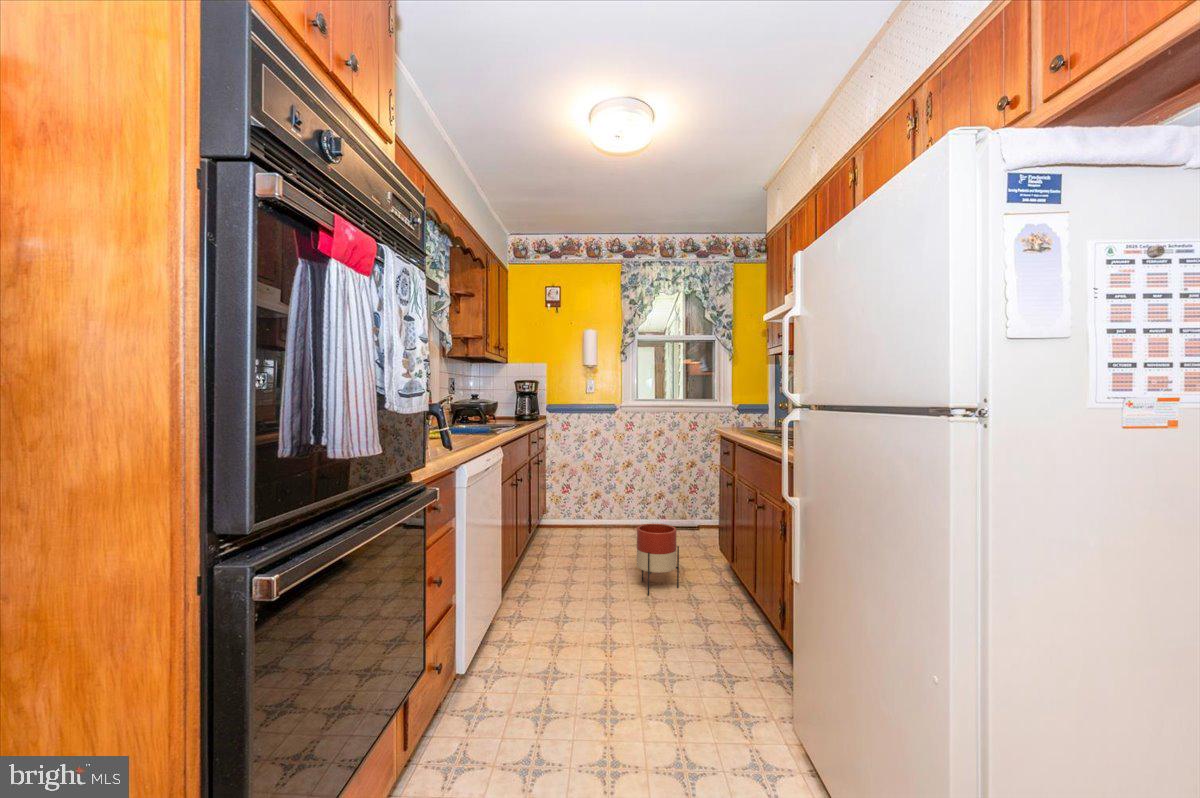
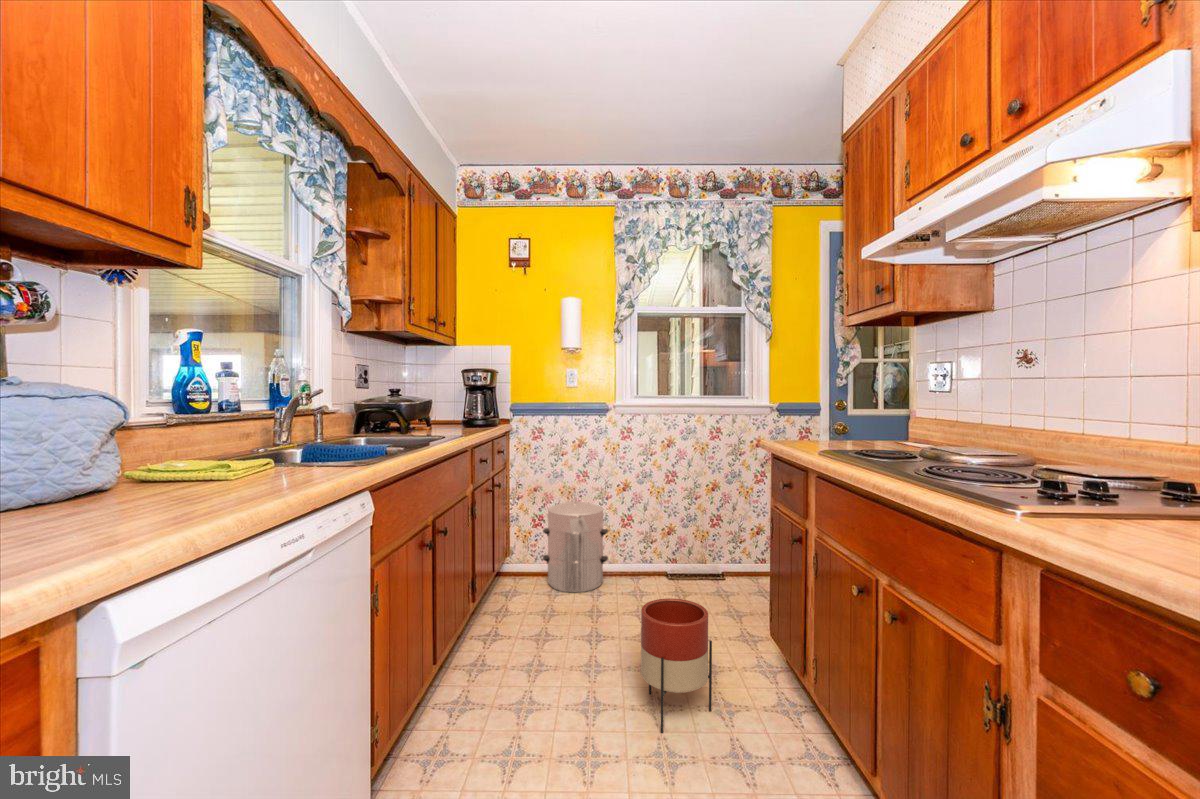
waste bin: none [571,471,616,536] -> present [543,499,608,592]

